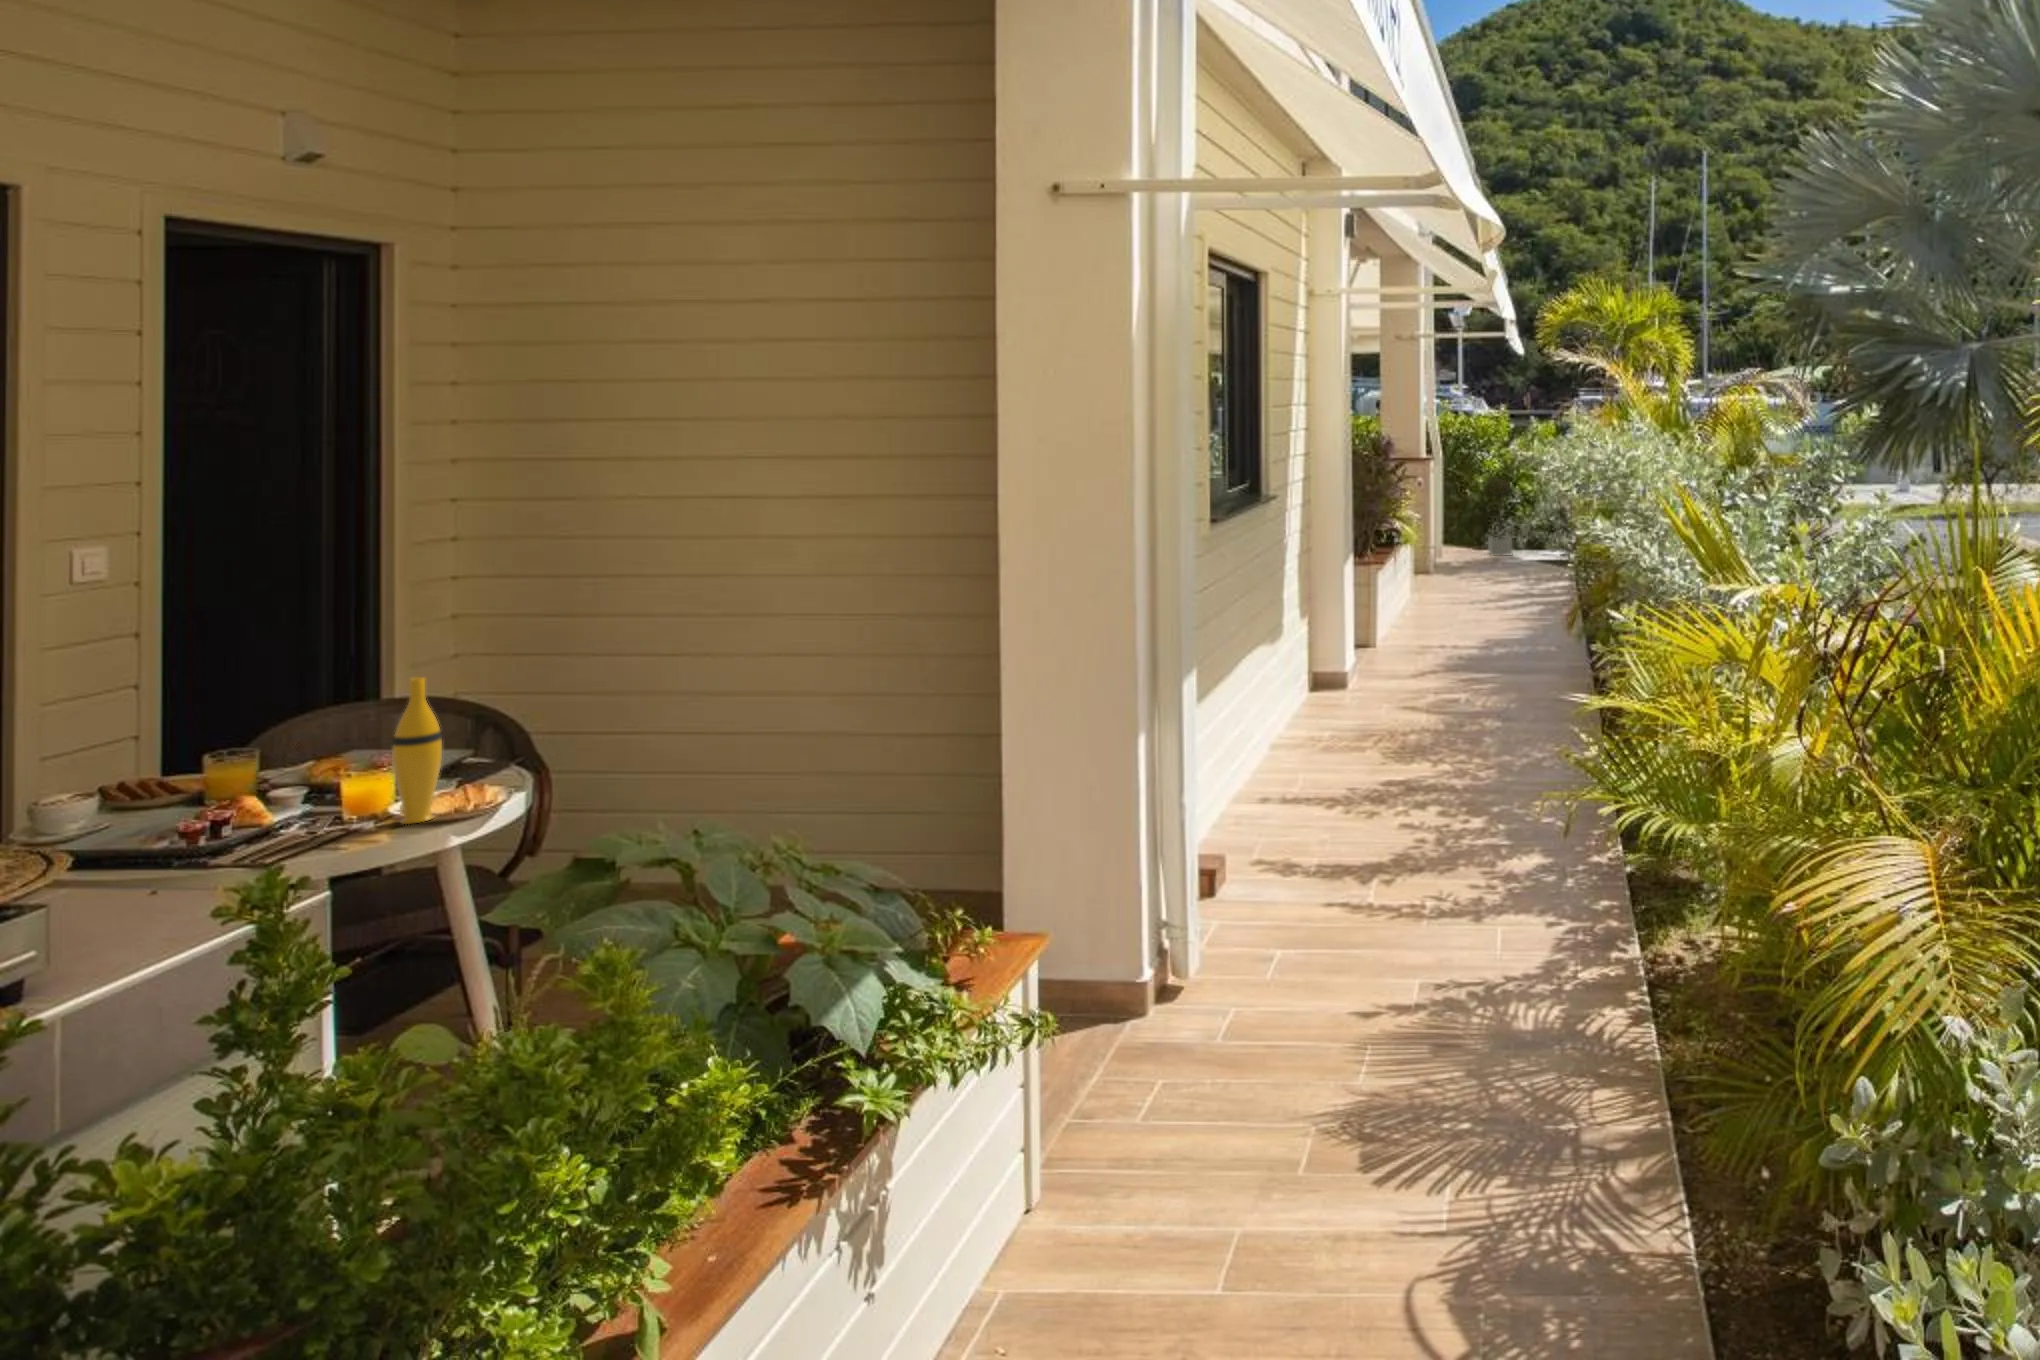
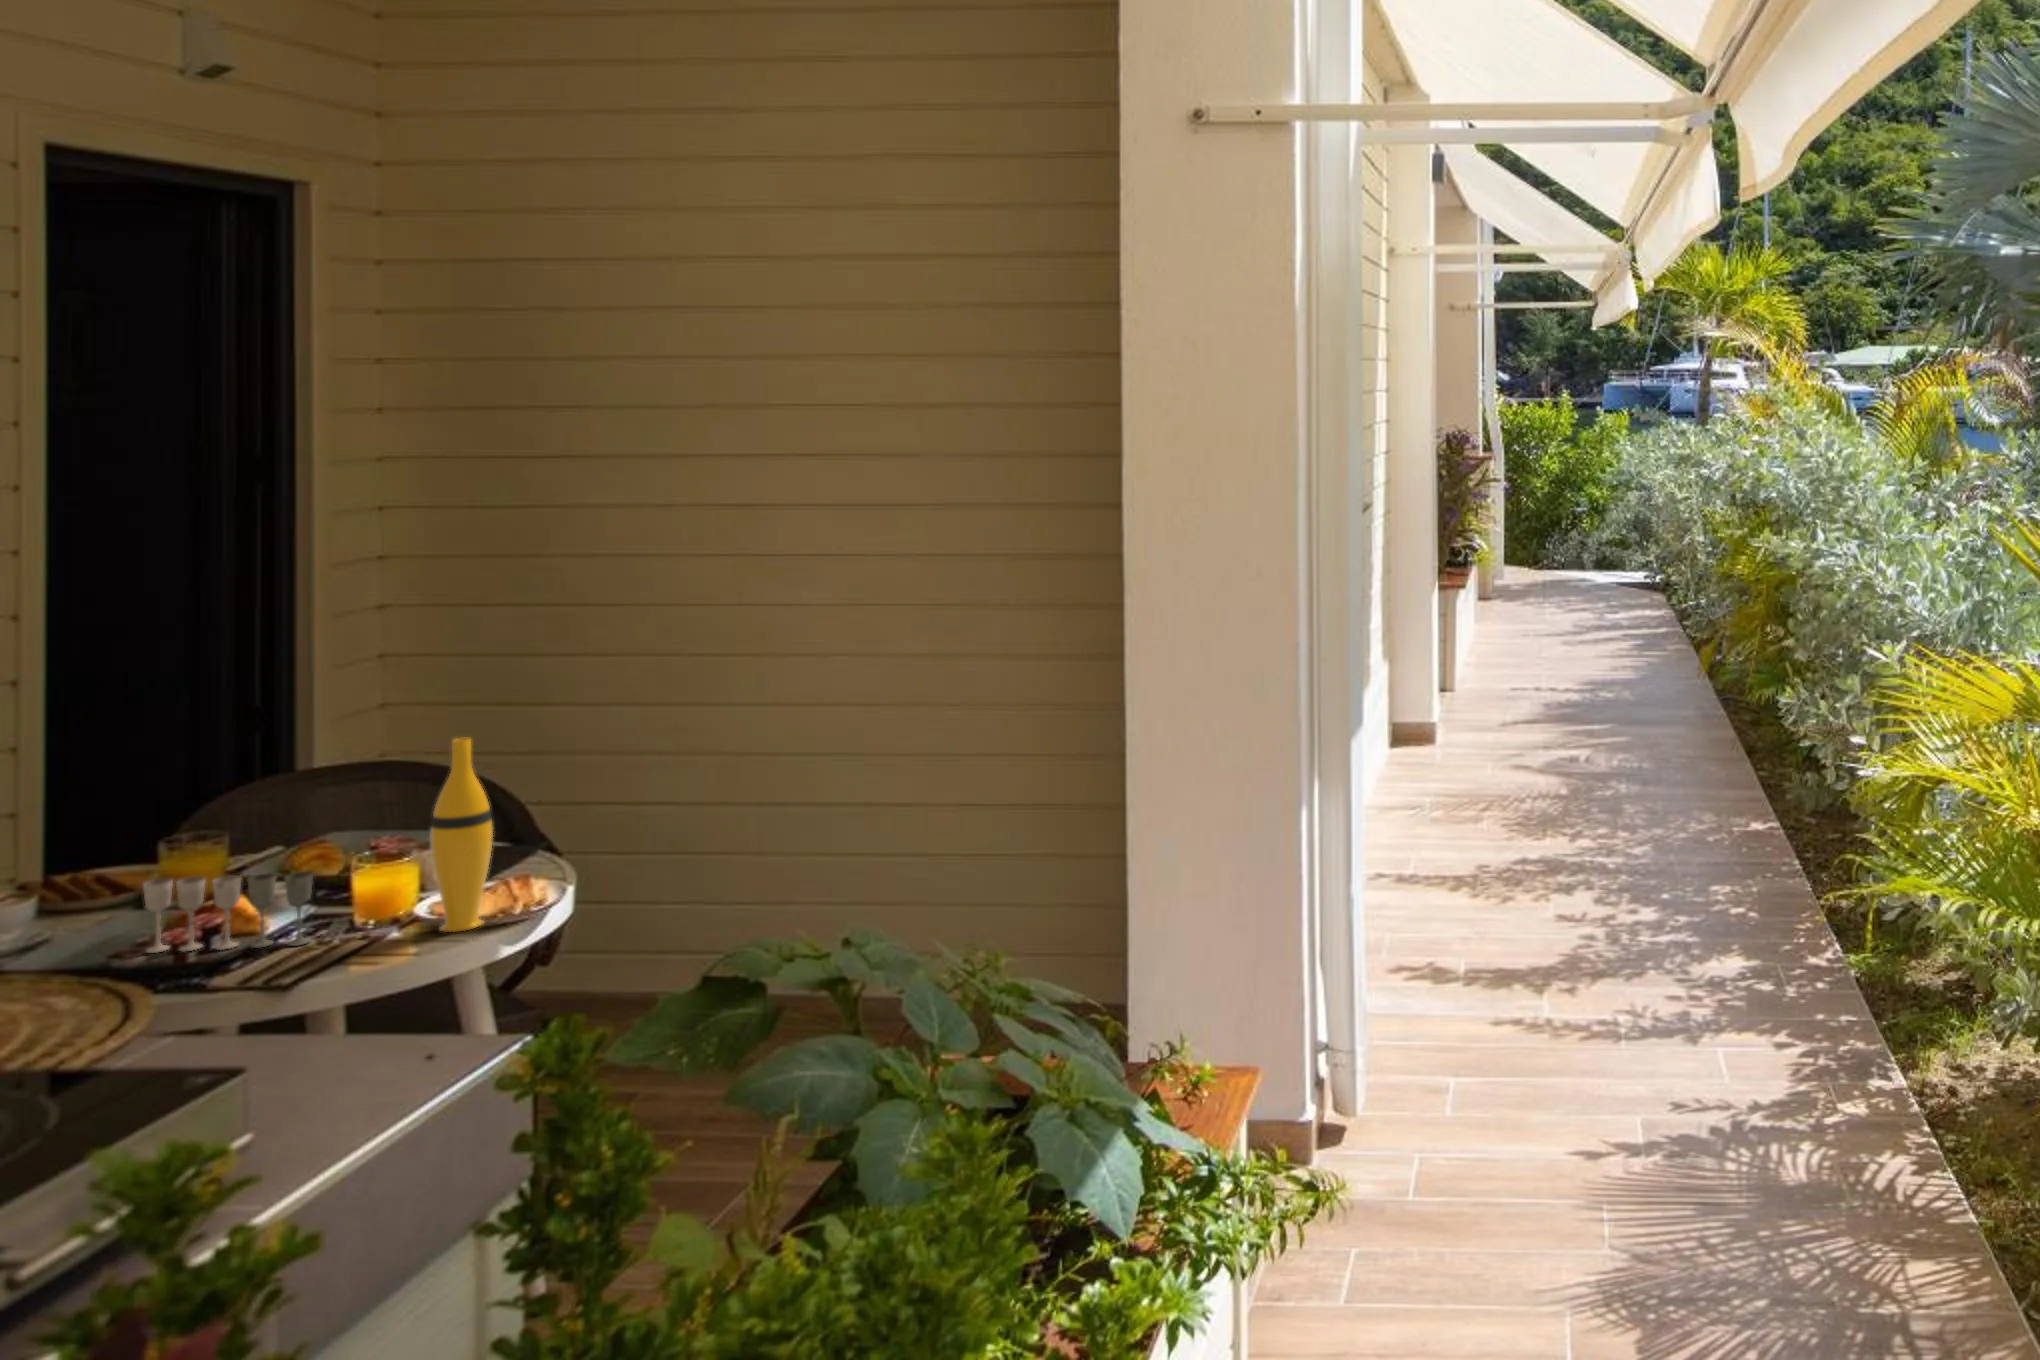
potted tree: present [1483,478,1513,556] -> none [1541,485,1581,581]
wine glass: none [169,778,301,840] -> present [143,872,313,953]

